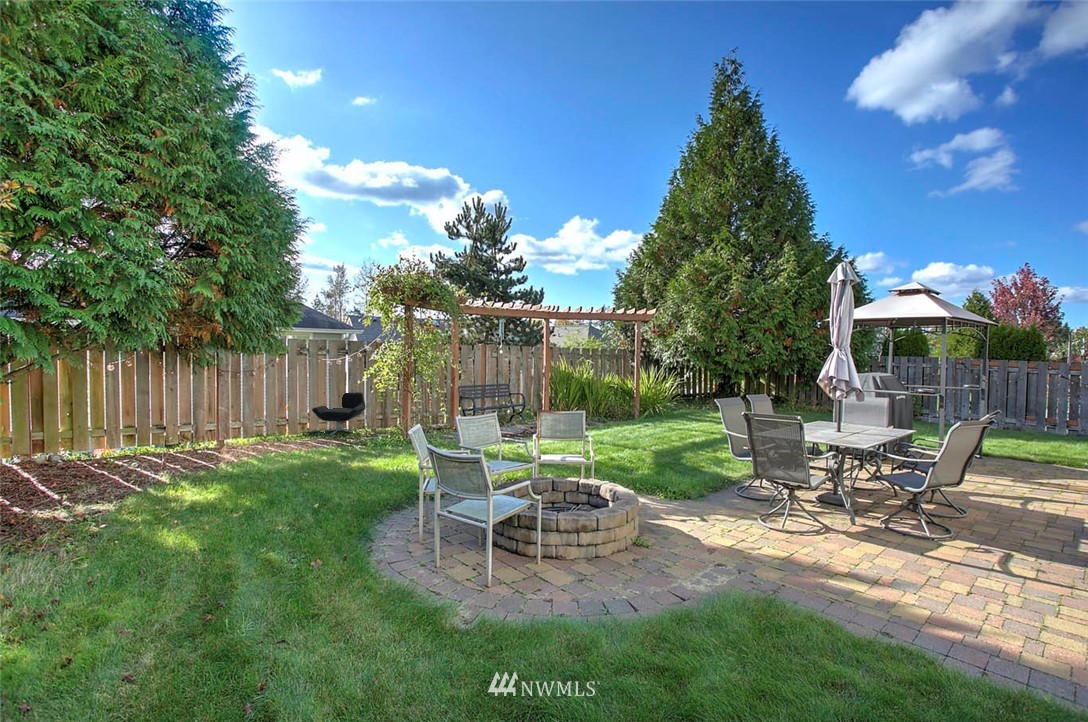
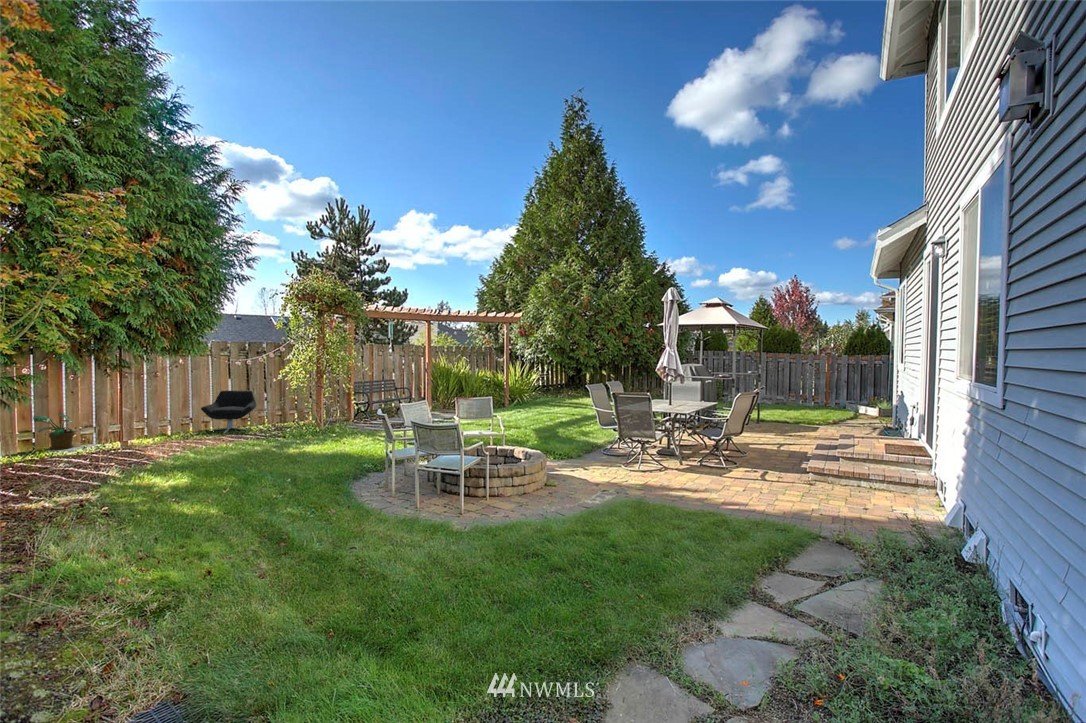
potted plant: none [157,411,200,445] -> present [33,414,78,450]

